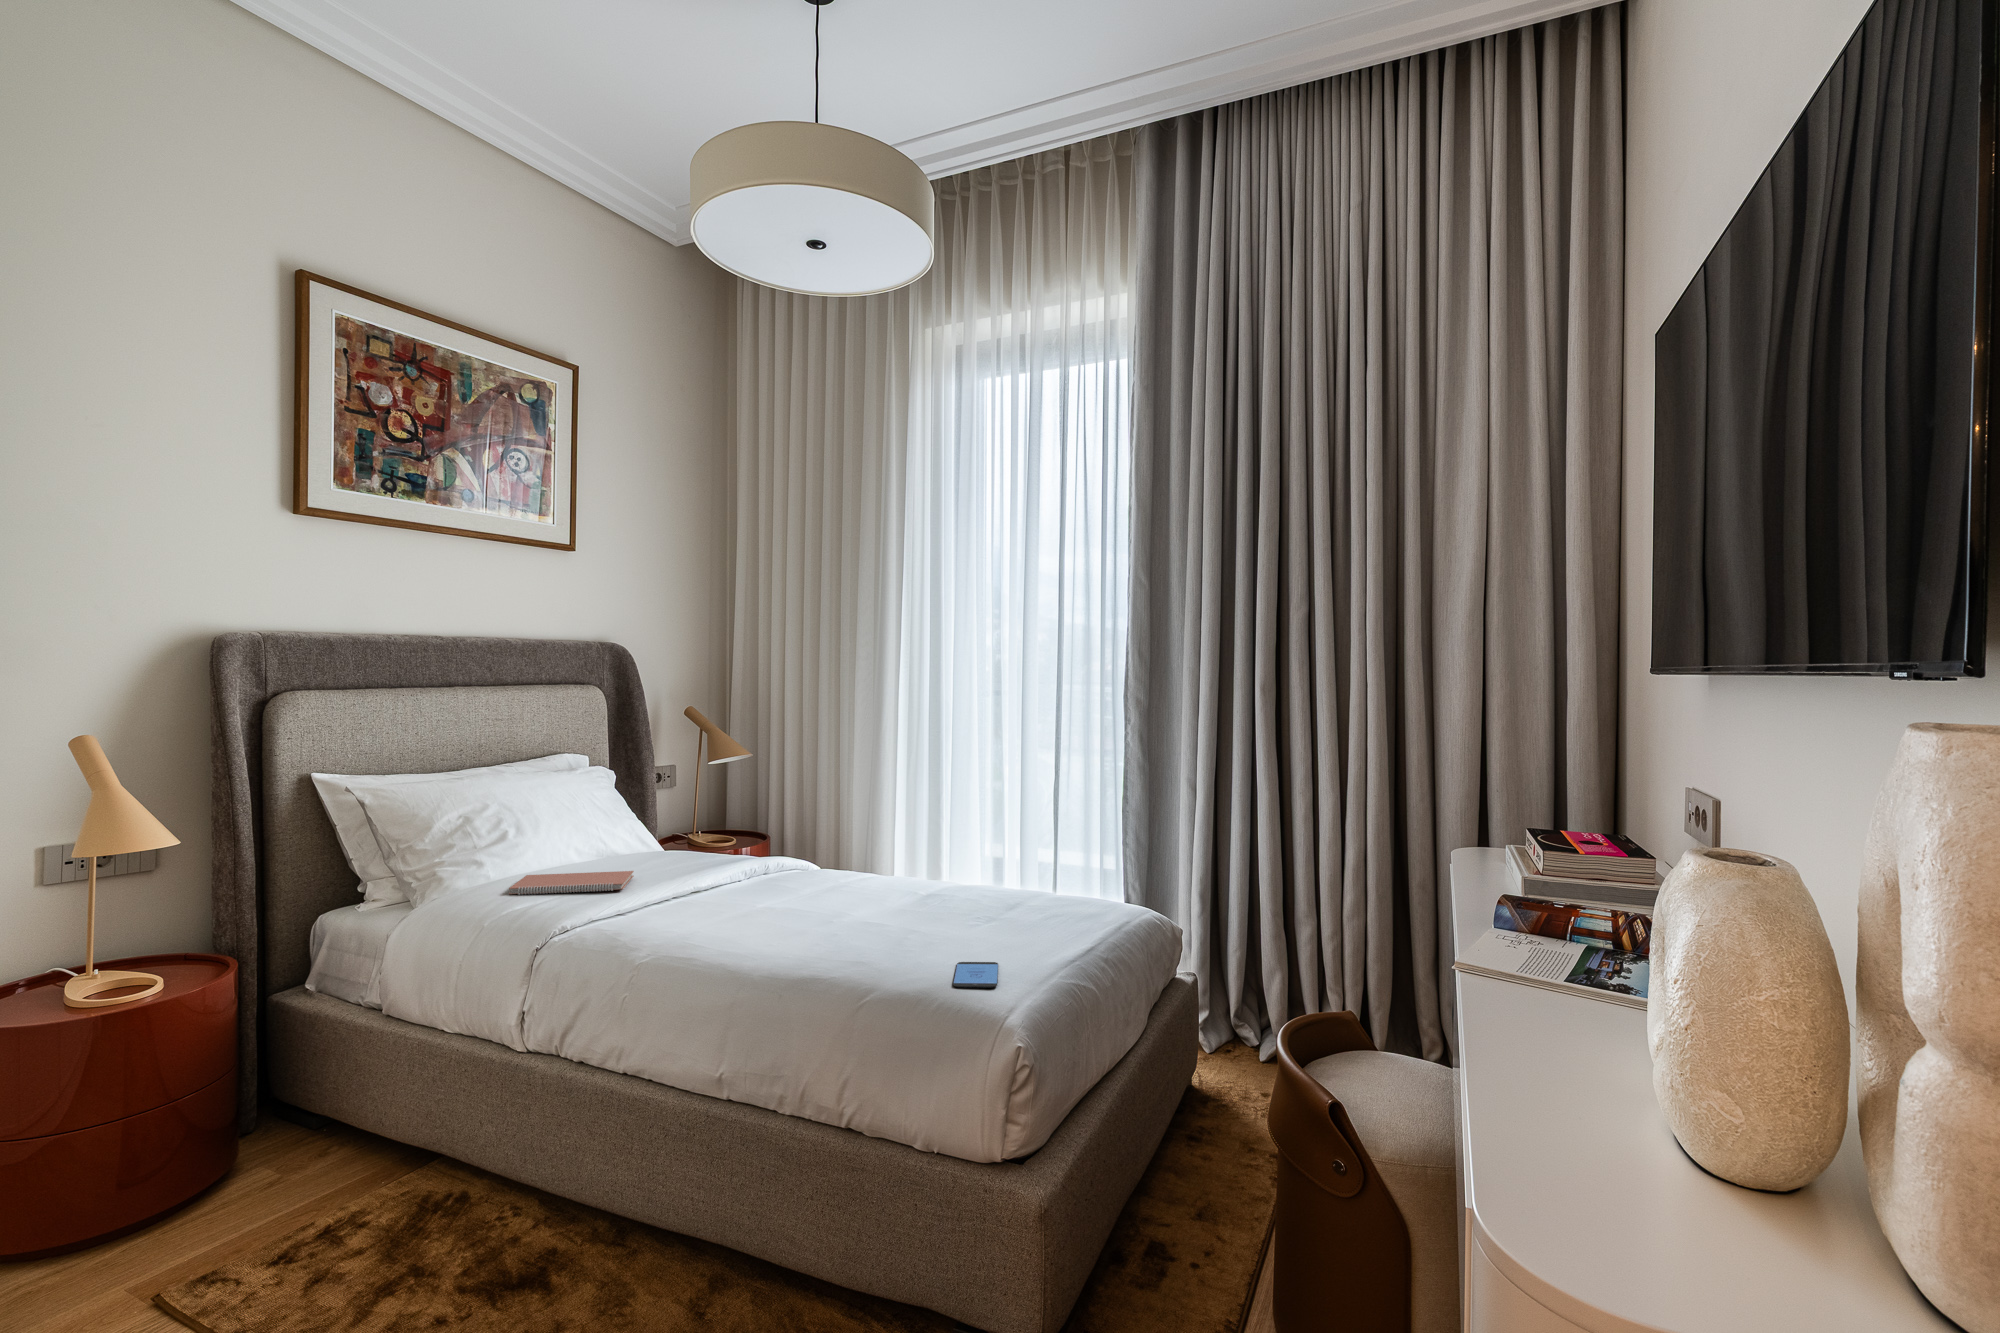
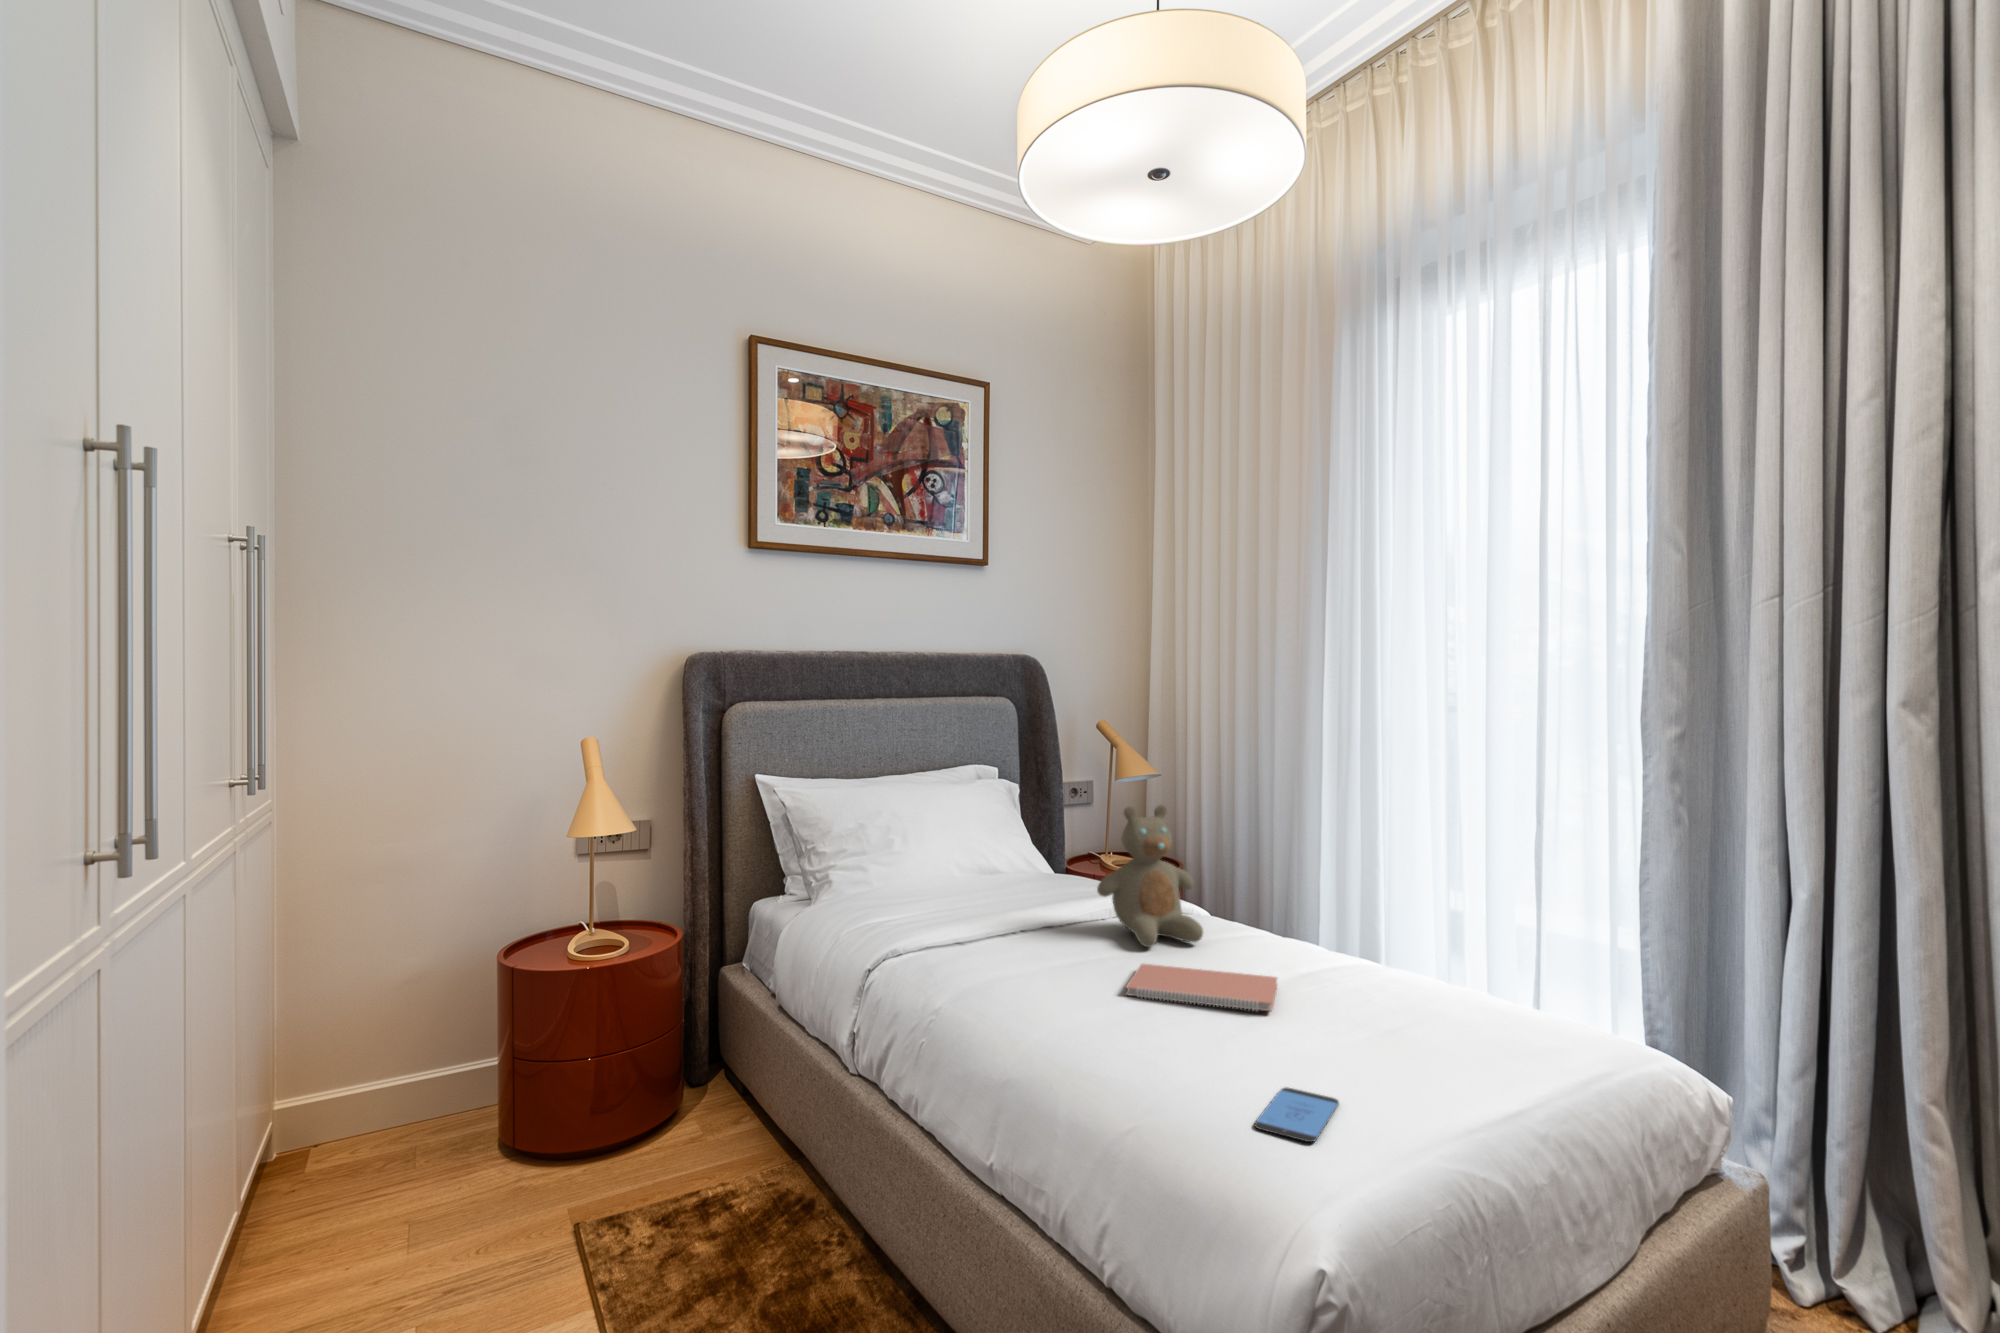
teddy bear: none [748,773,841,894] -> present [1097,805,1203,947]
notebook: present [509,871,634,895] -> present [1126,964,1277,1011]

